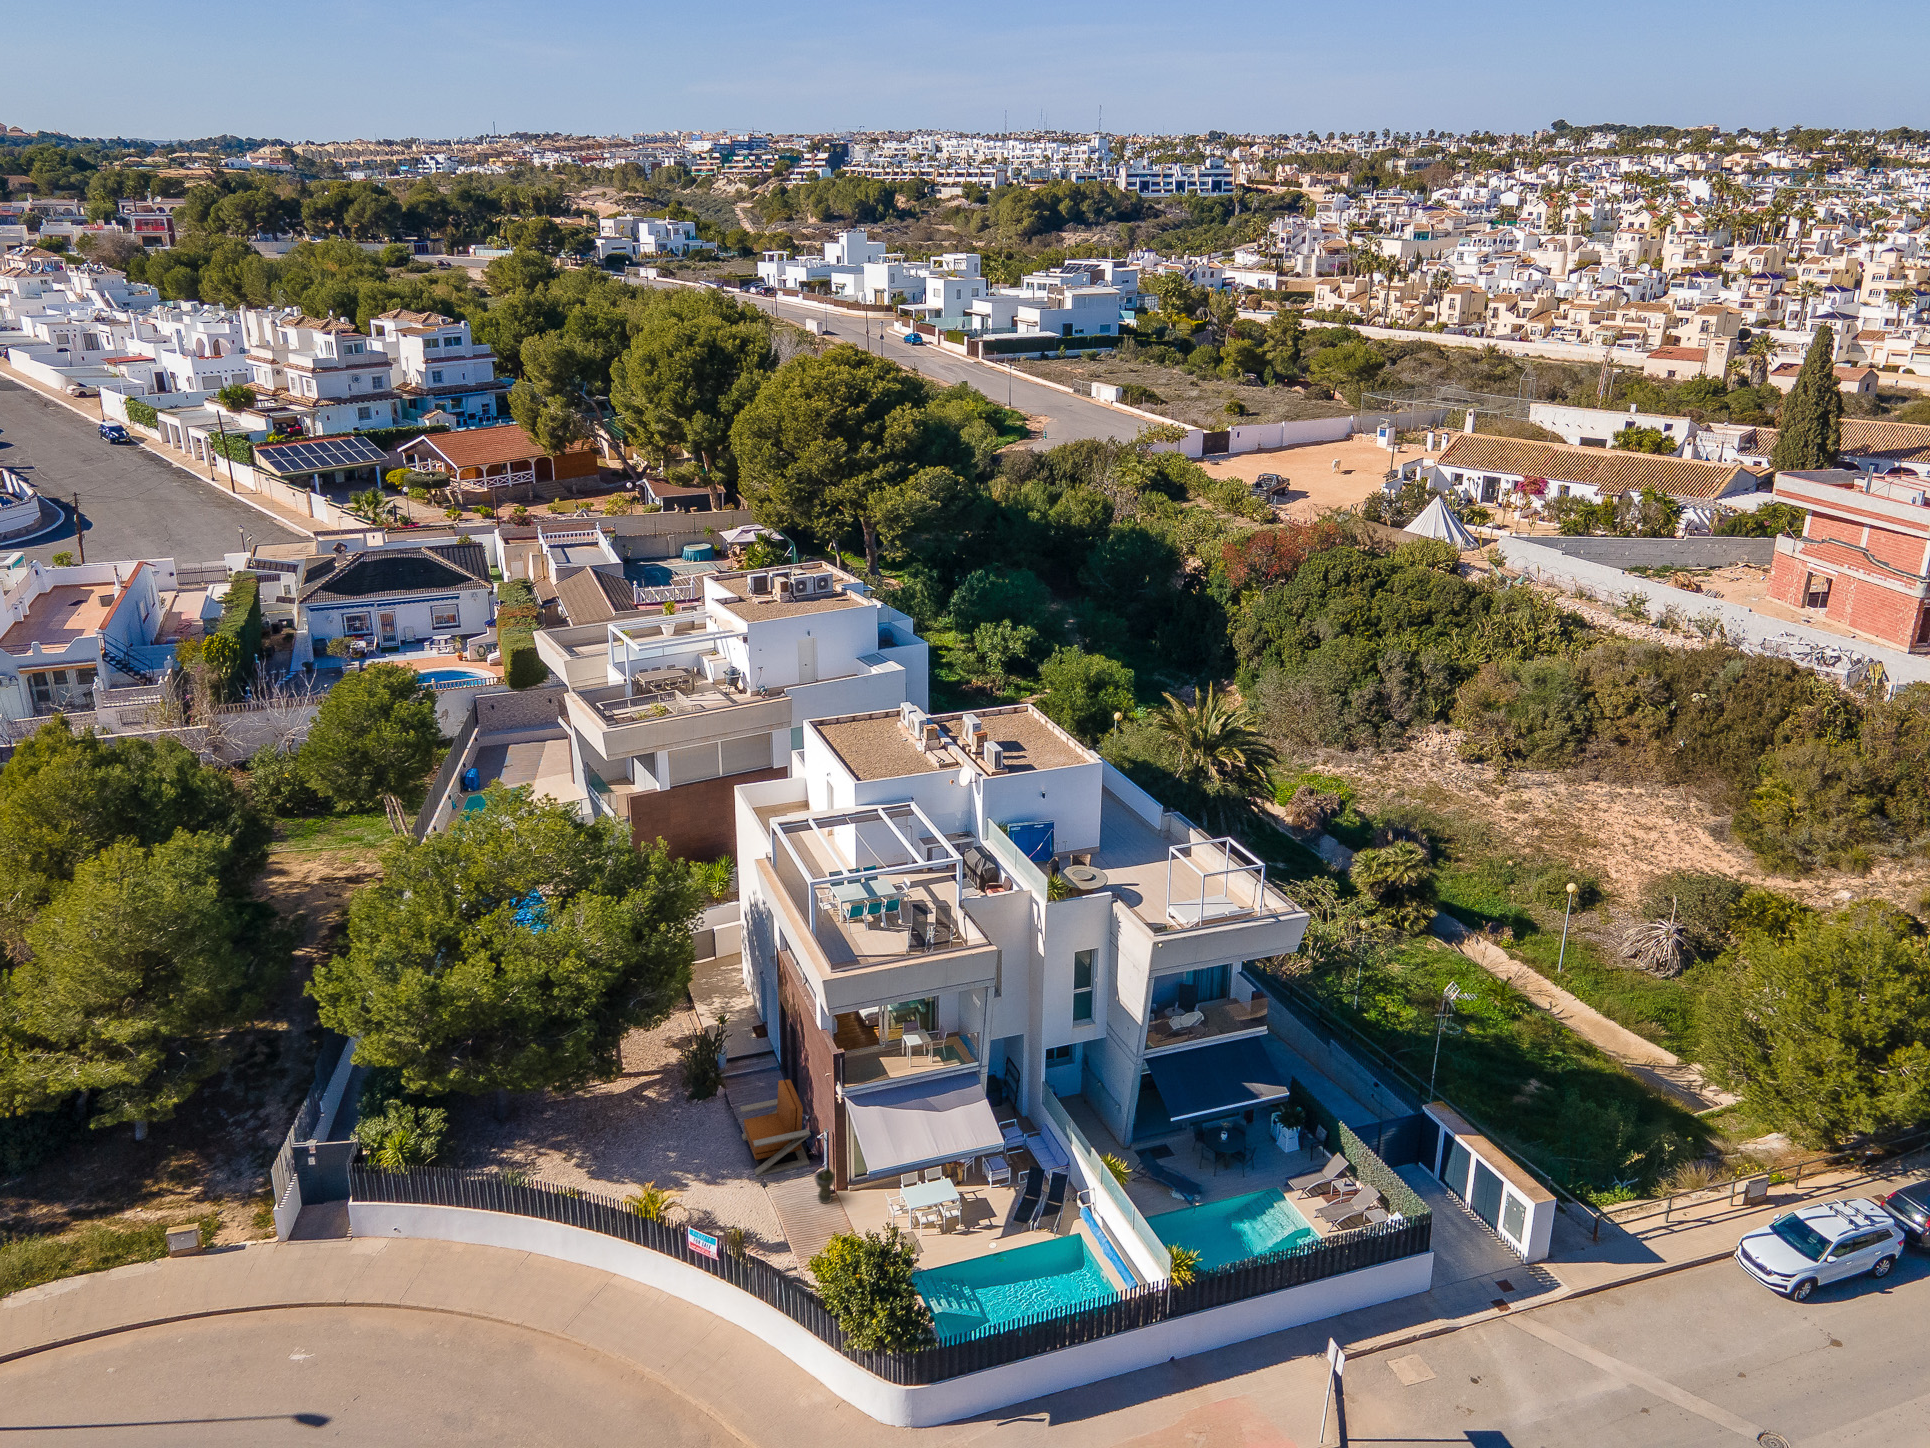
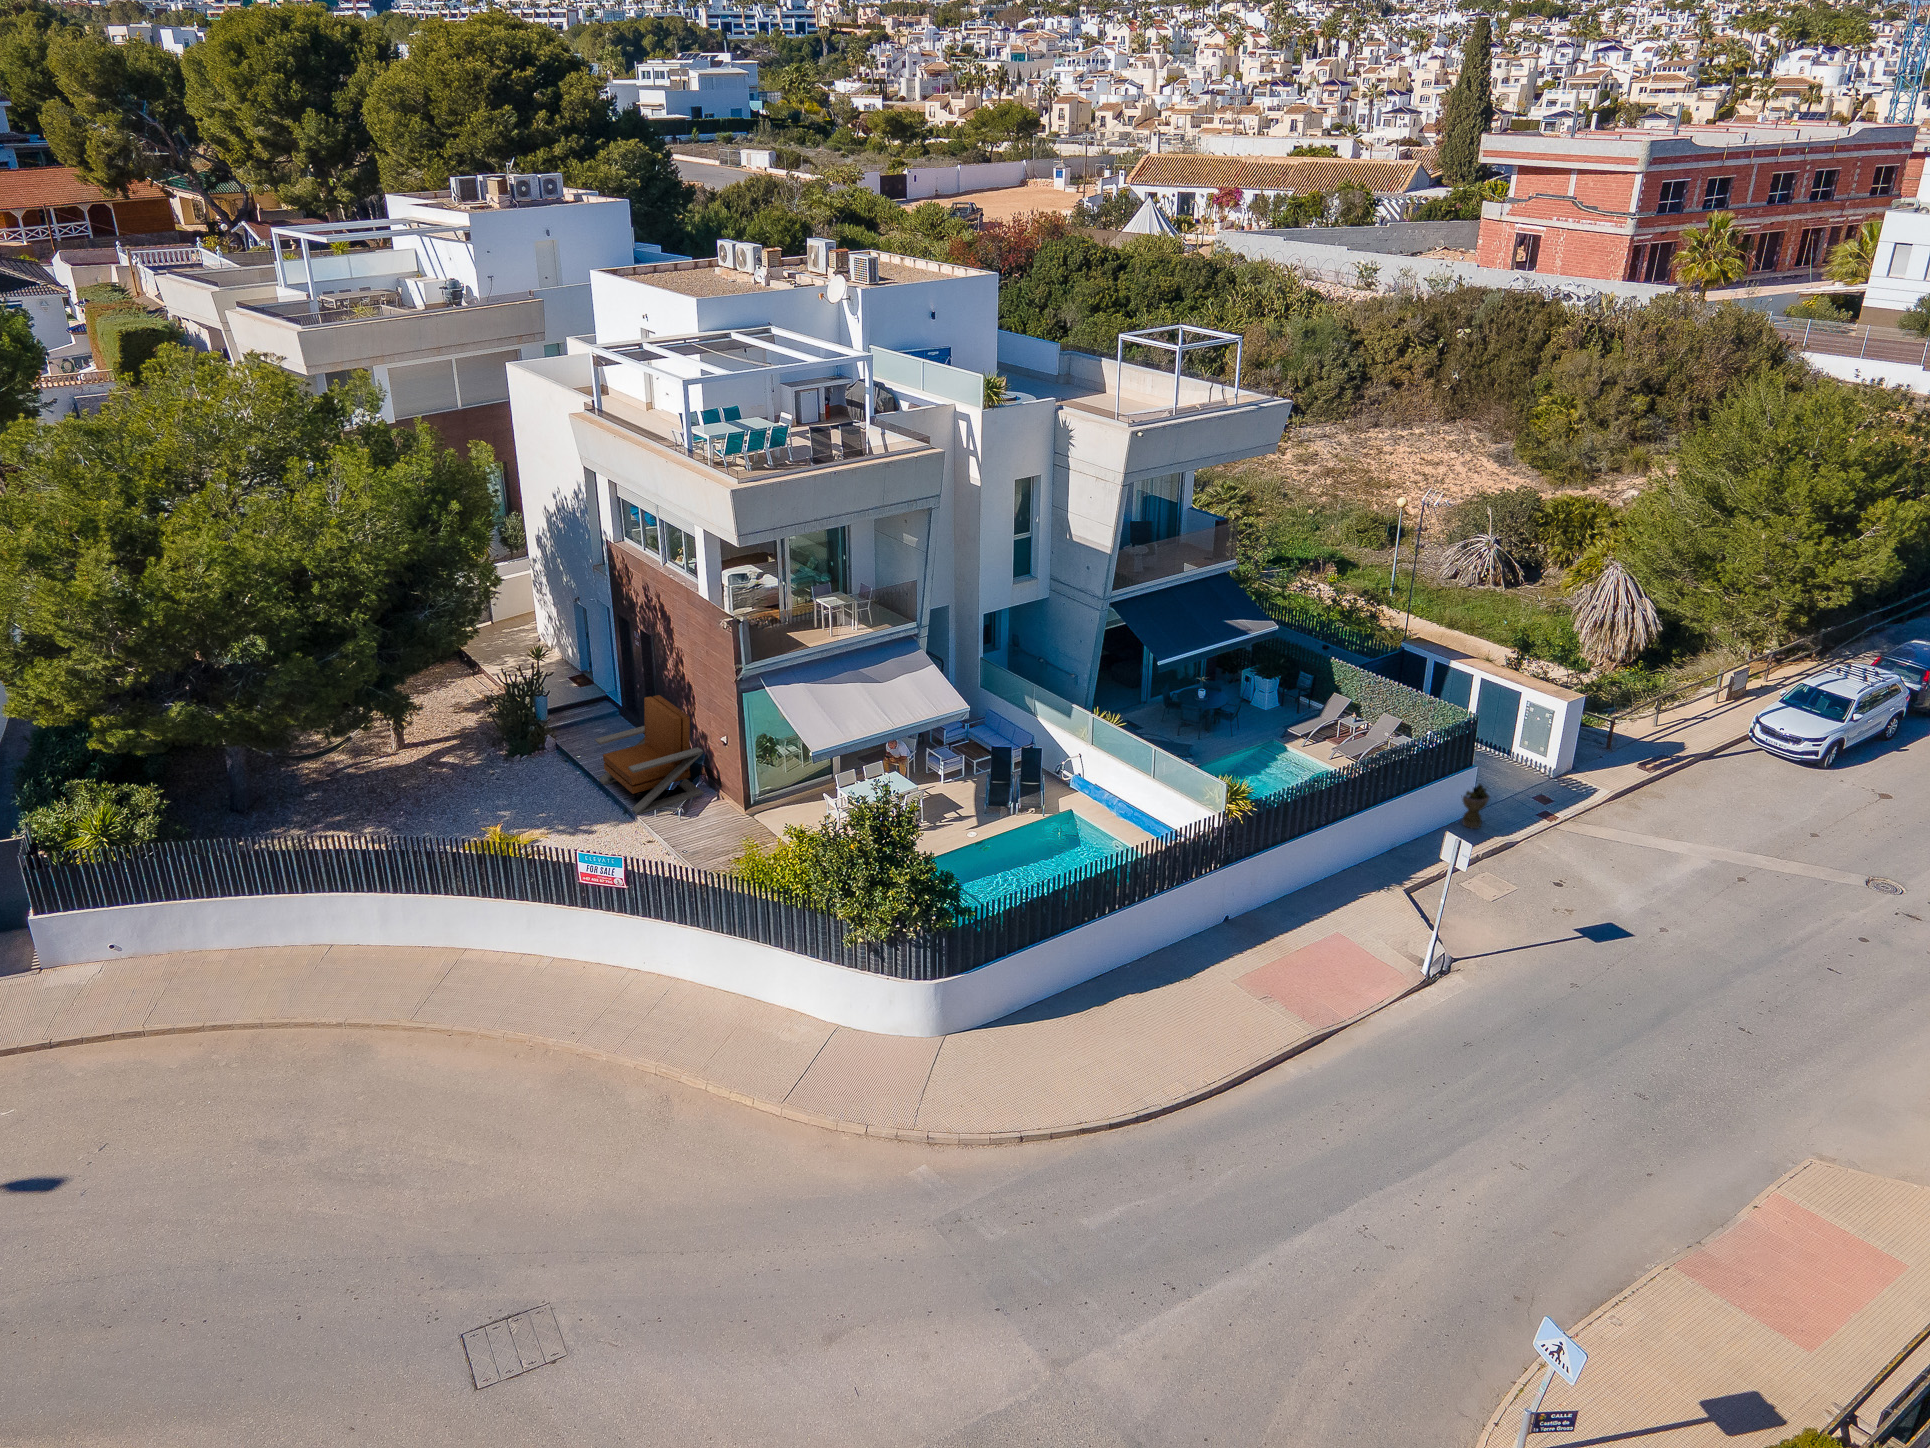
planter: present [814,1169,835,1203] -> present [1462,784,1489,829]

